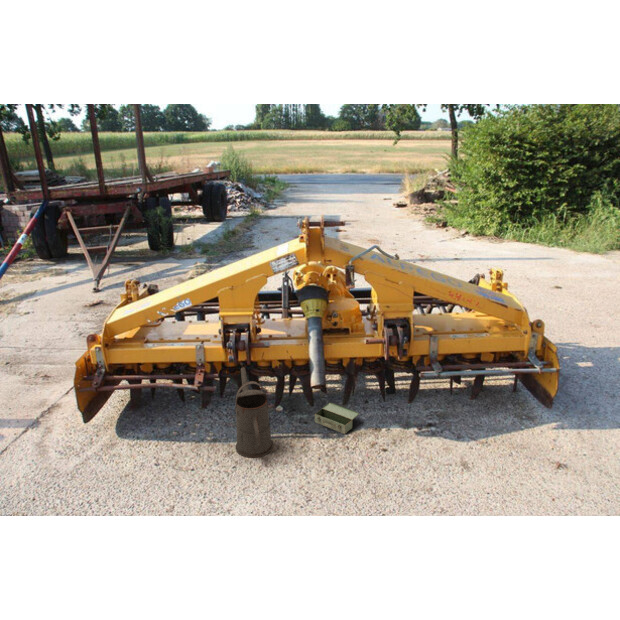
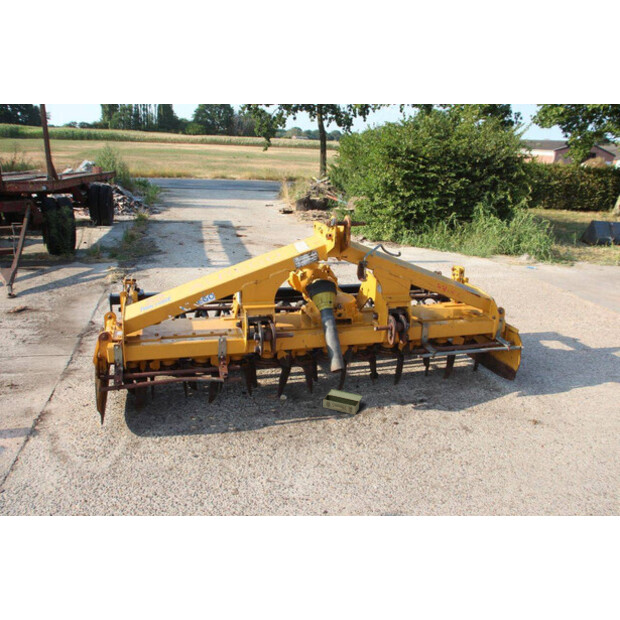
watering can: present [235,367,273,458] -> none [255,359,298,441]

